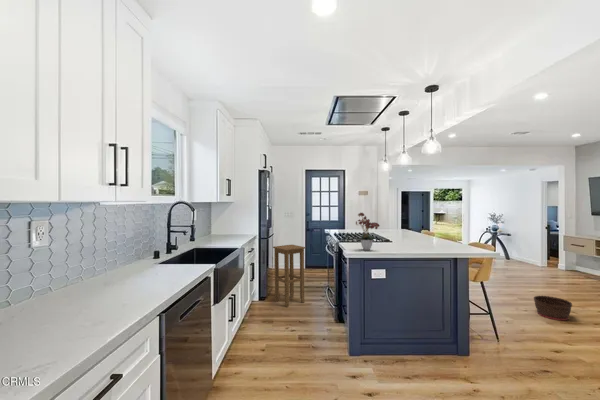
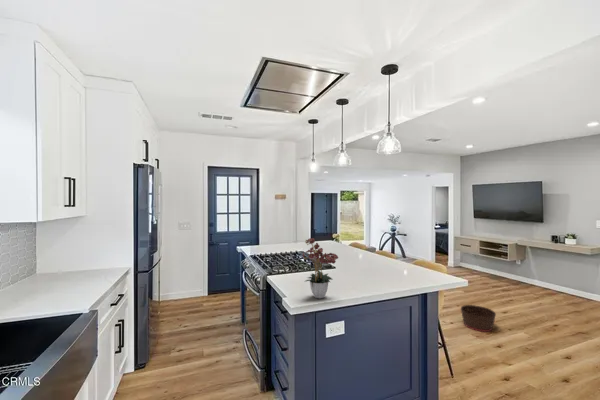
stool: present [273,245,305,307] -> none [159,274,211,375]

